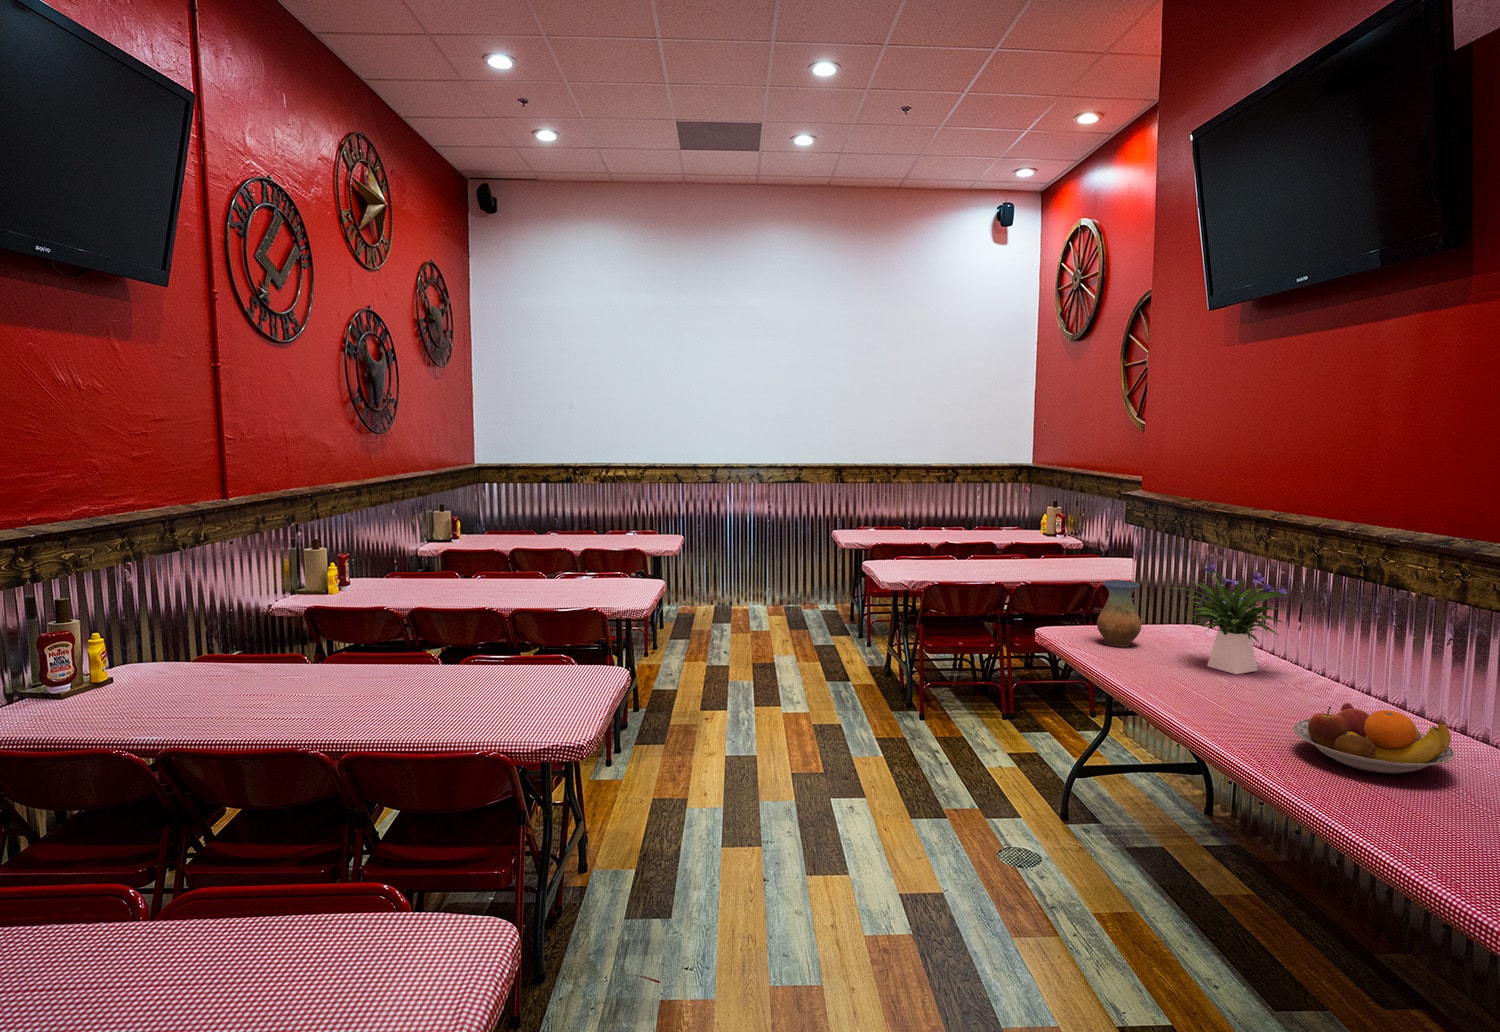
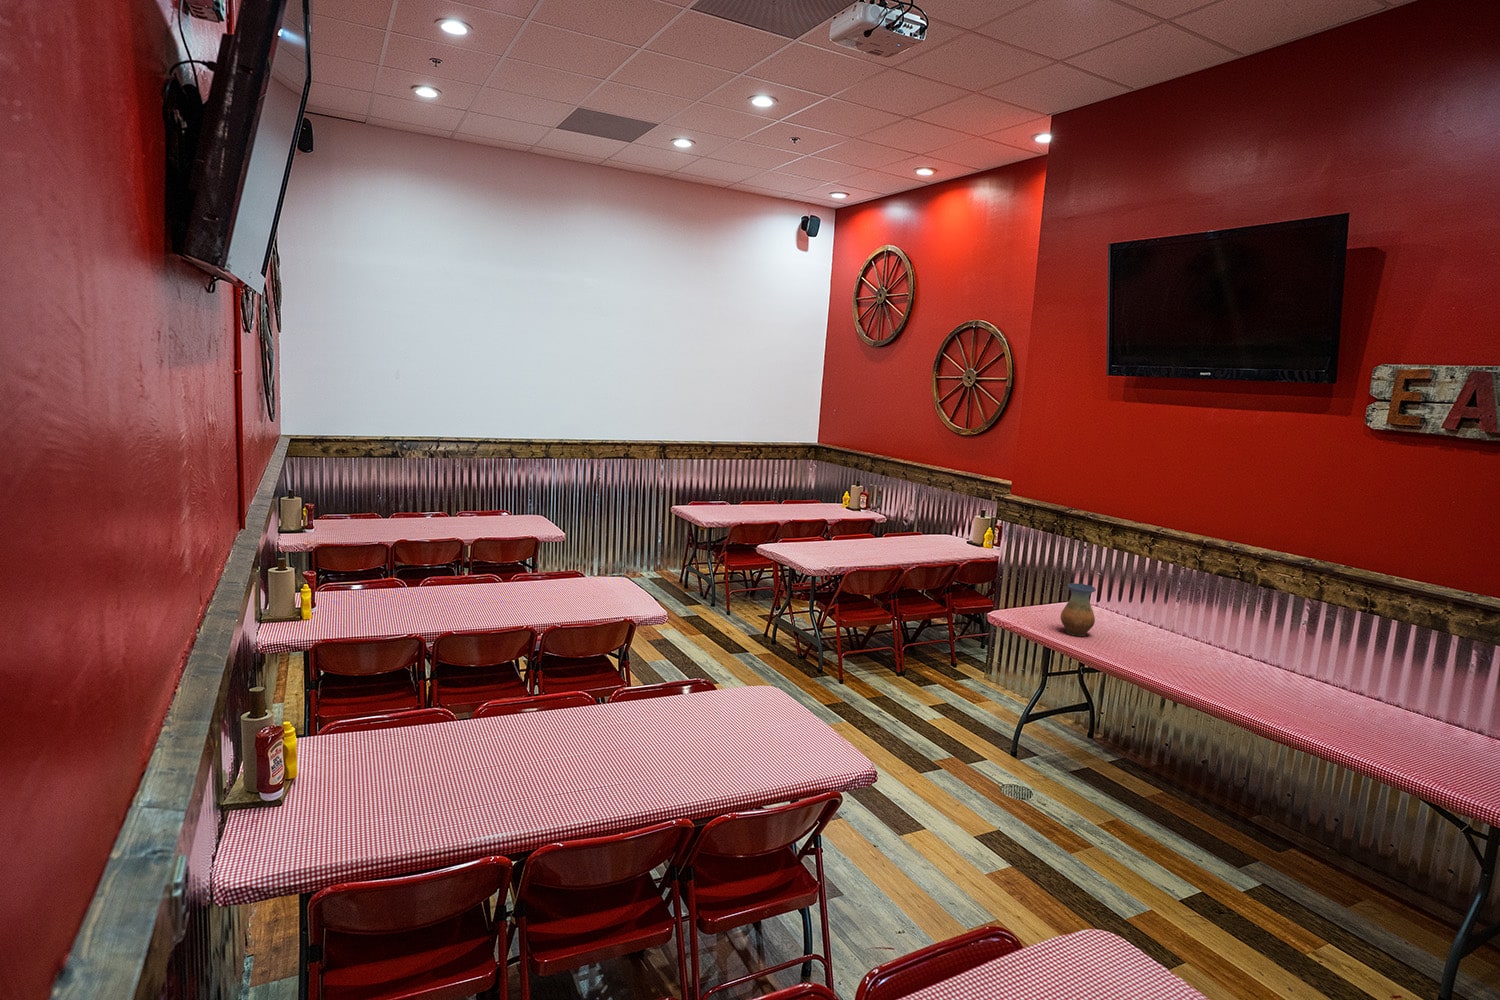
flower arrangement: present [1172,558,1289,674] -> none [1137,570,1223,657]
fruit bowl: present [1294,703,1455,774] -> none [1307,691,1419,742]

